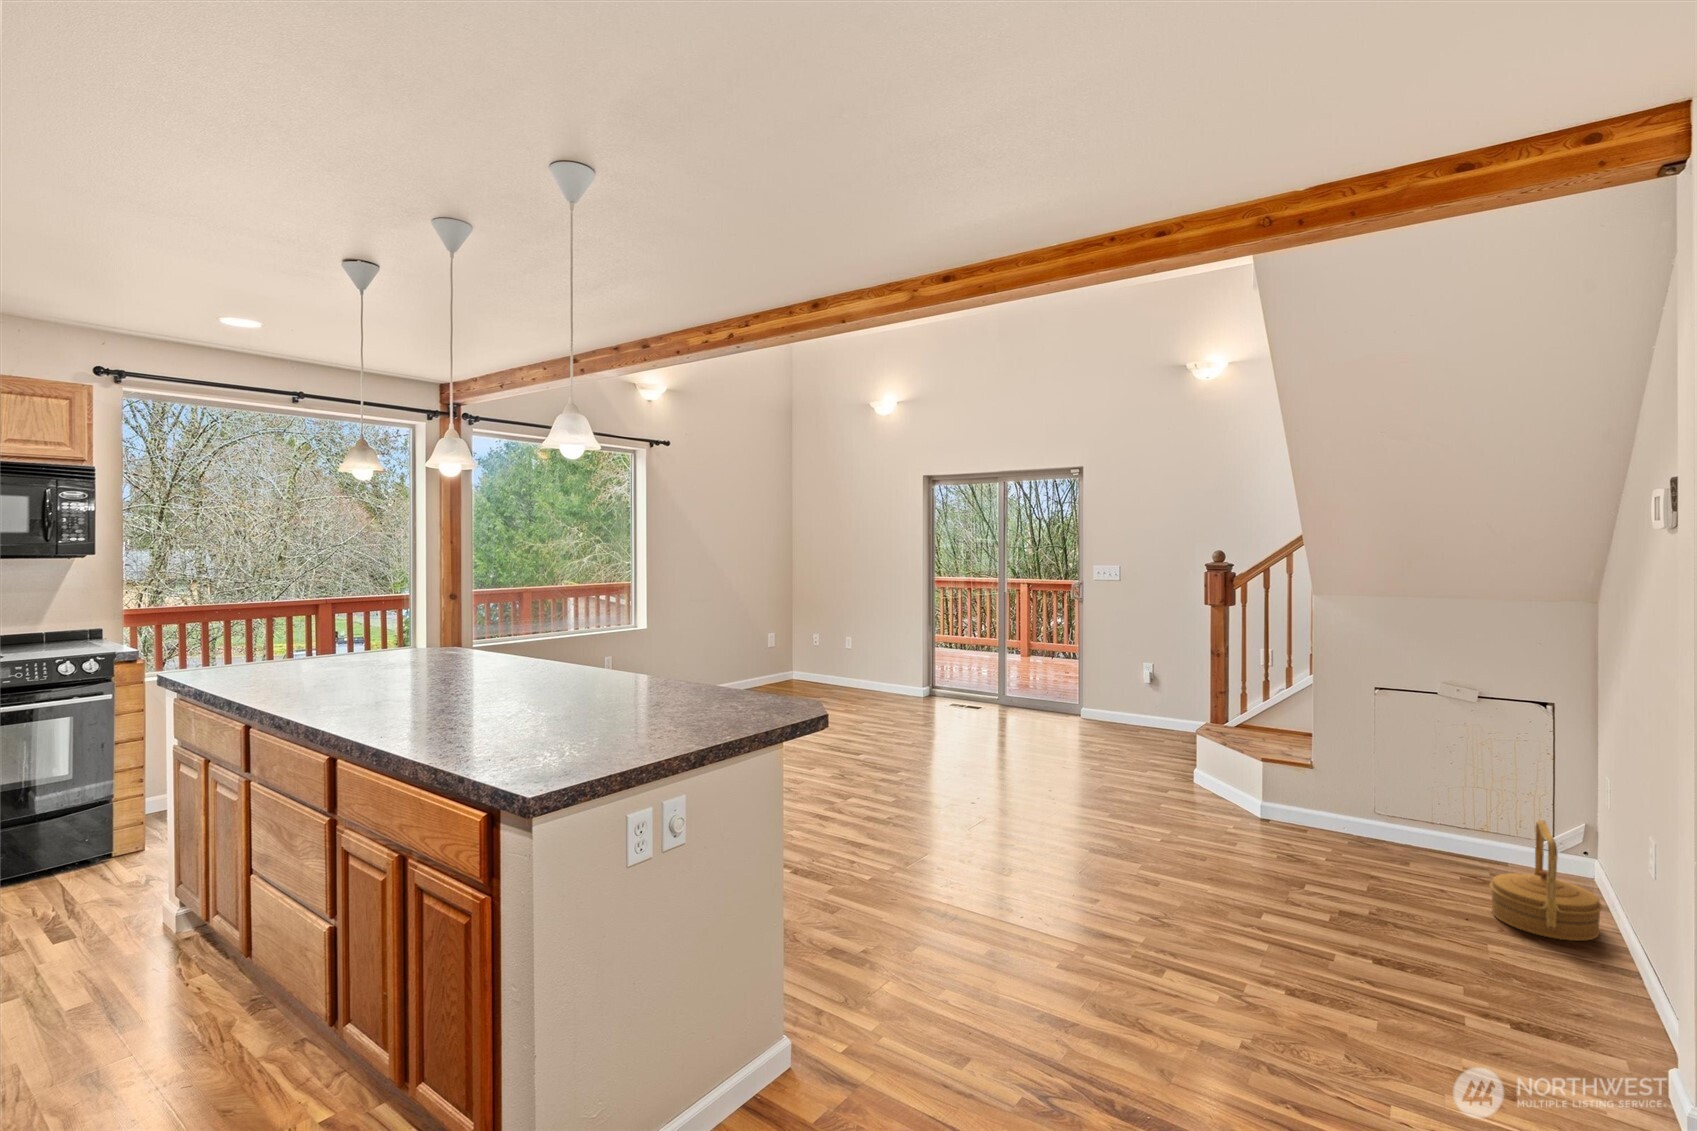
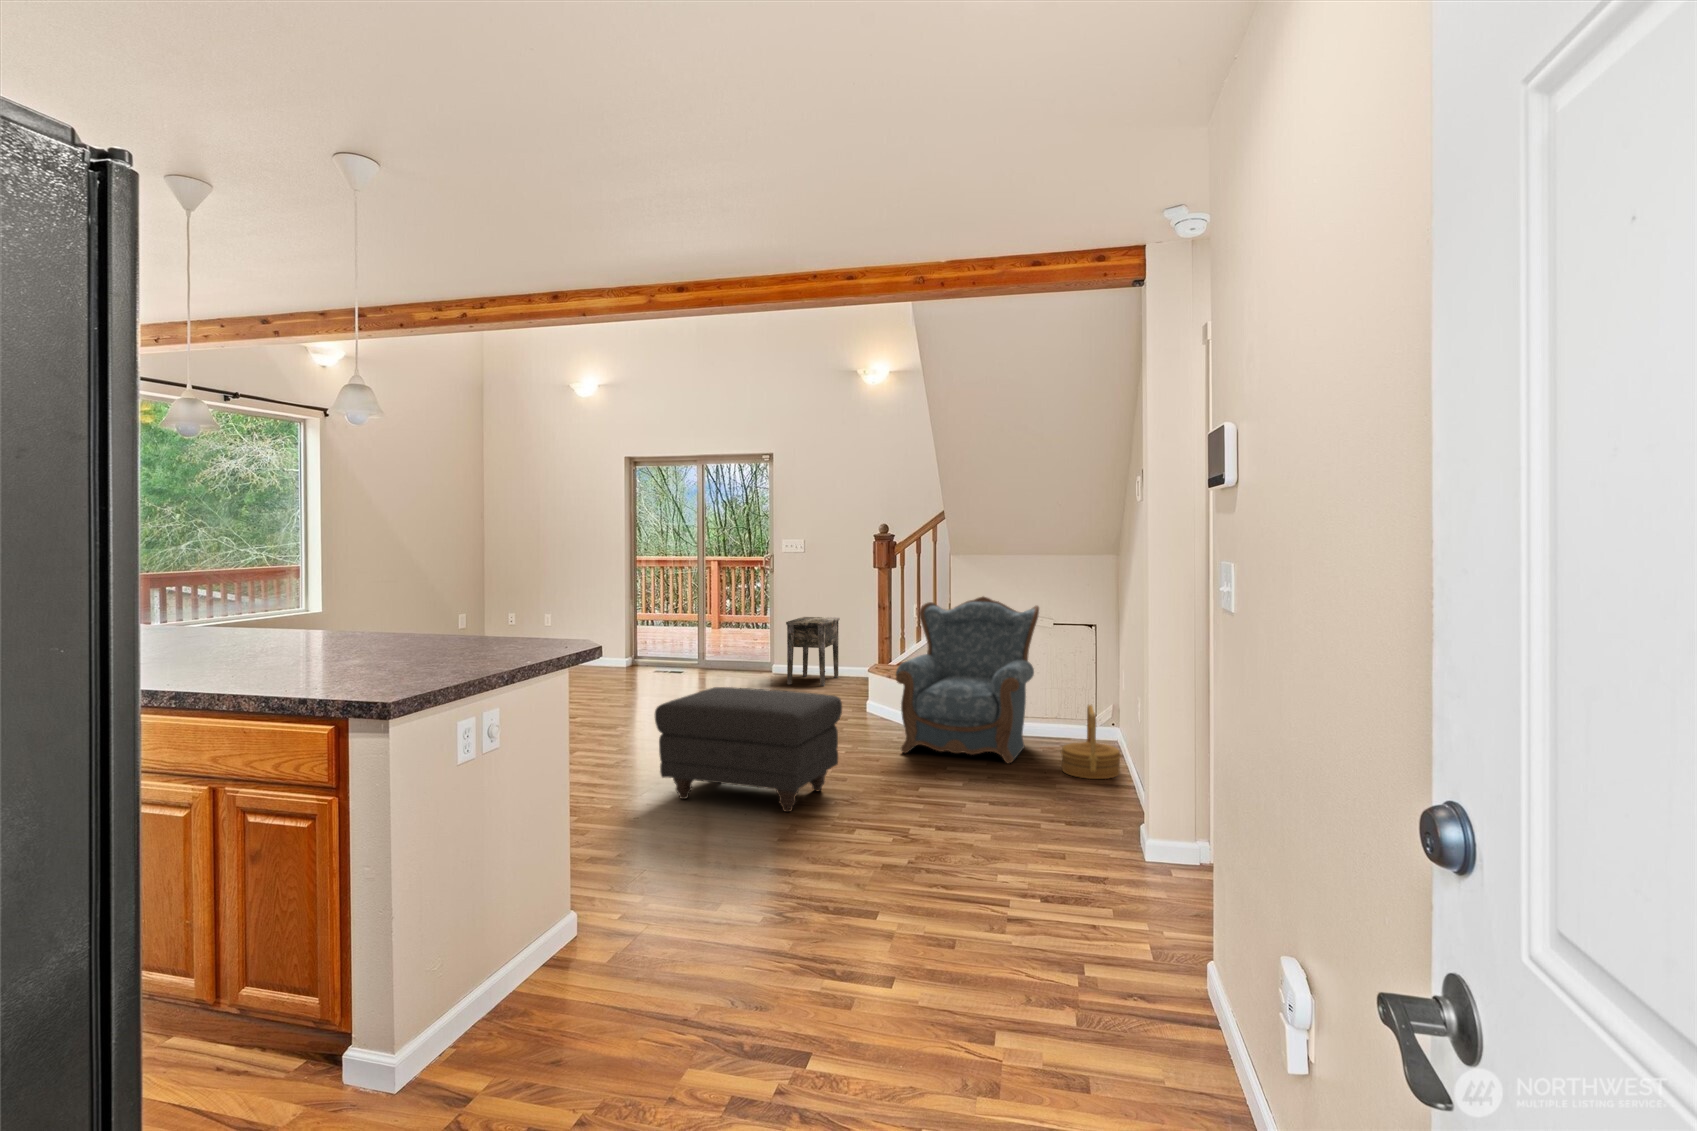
armchair: none [1229,648,1448,889] -> present [896,596,1039,763]
side table: none [1096,654,1162,738] -> present [786,617,840,686]
ottoman: none [913,749,1151,928] -> present [655,687,842,812]

